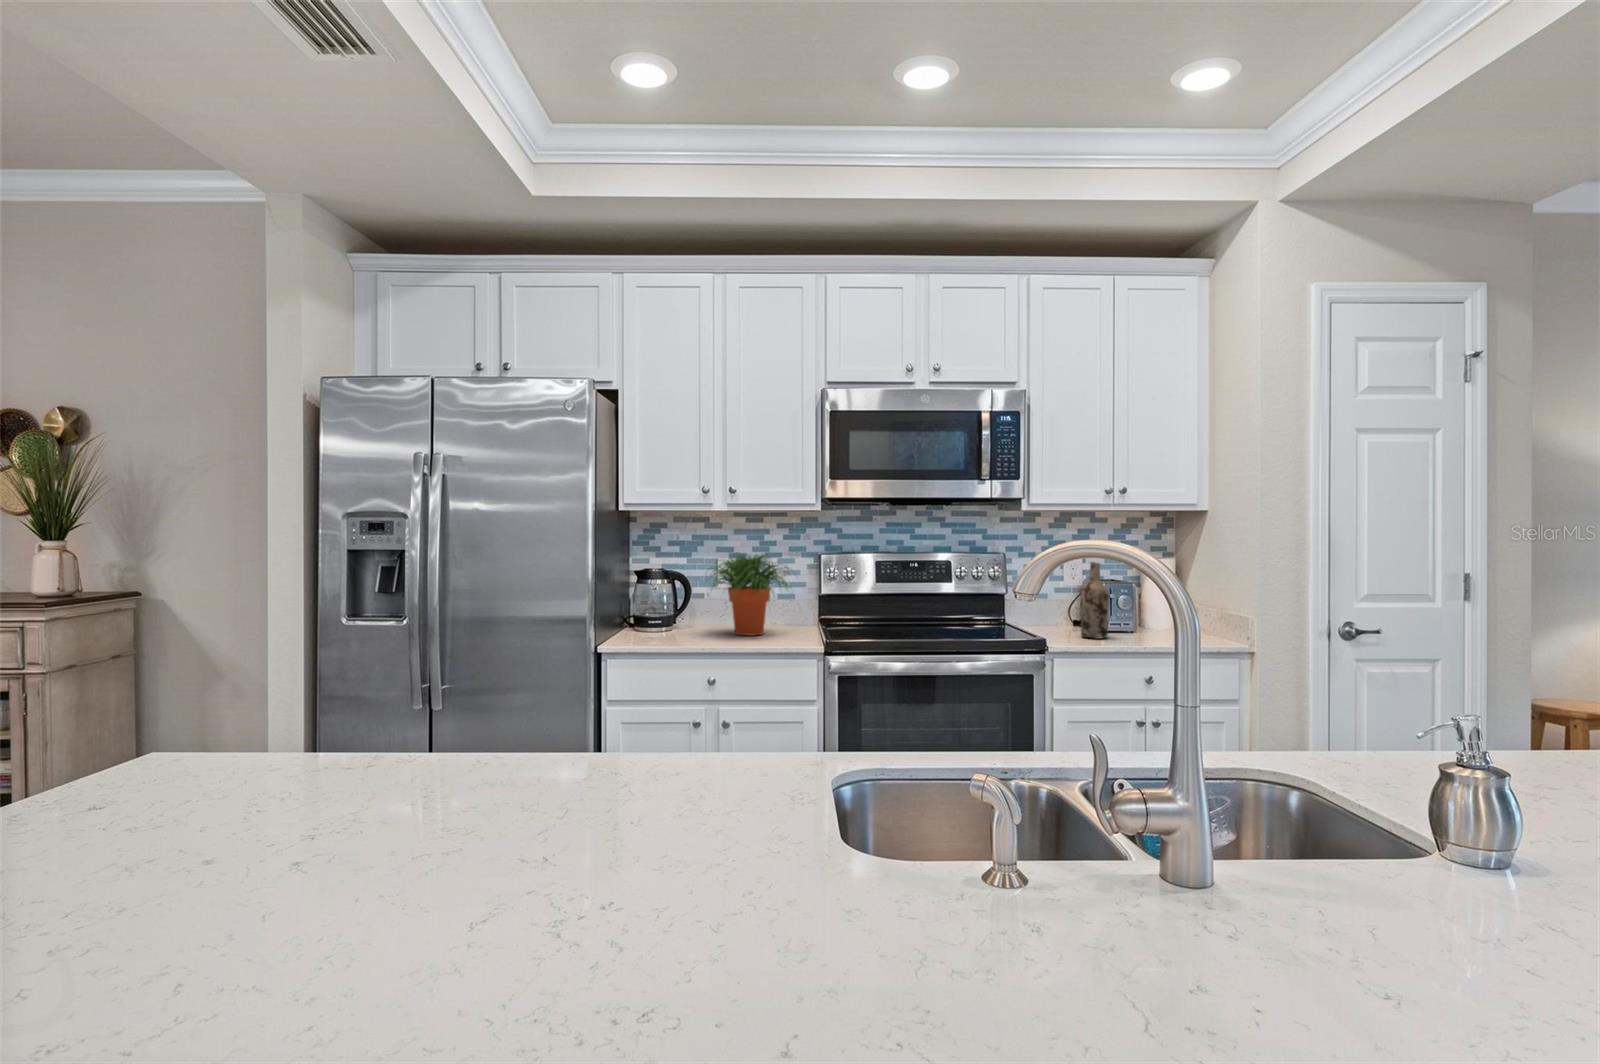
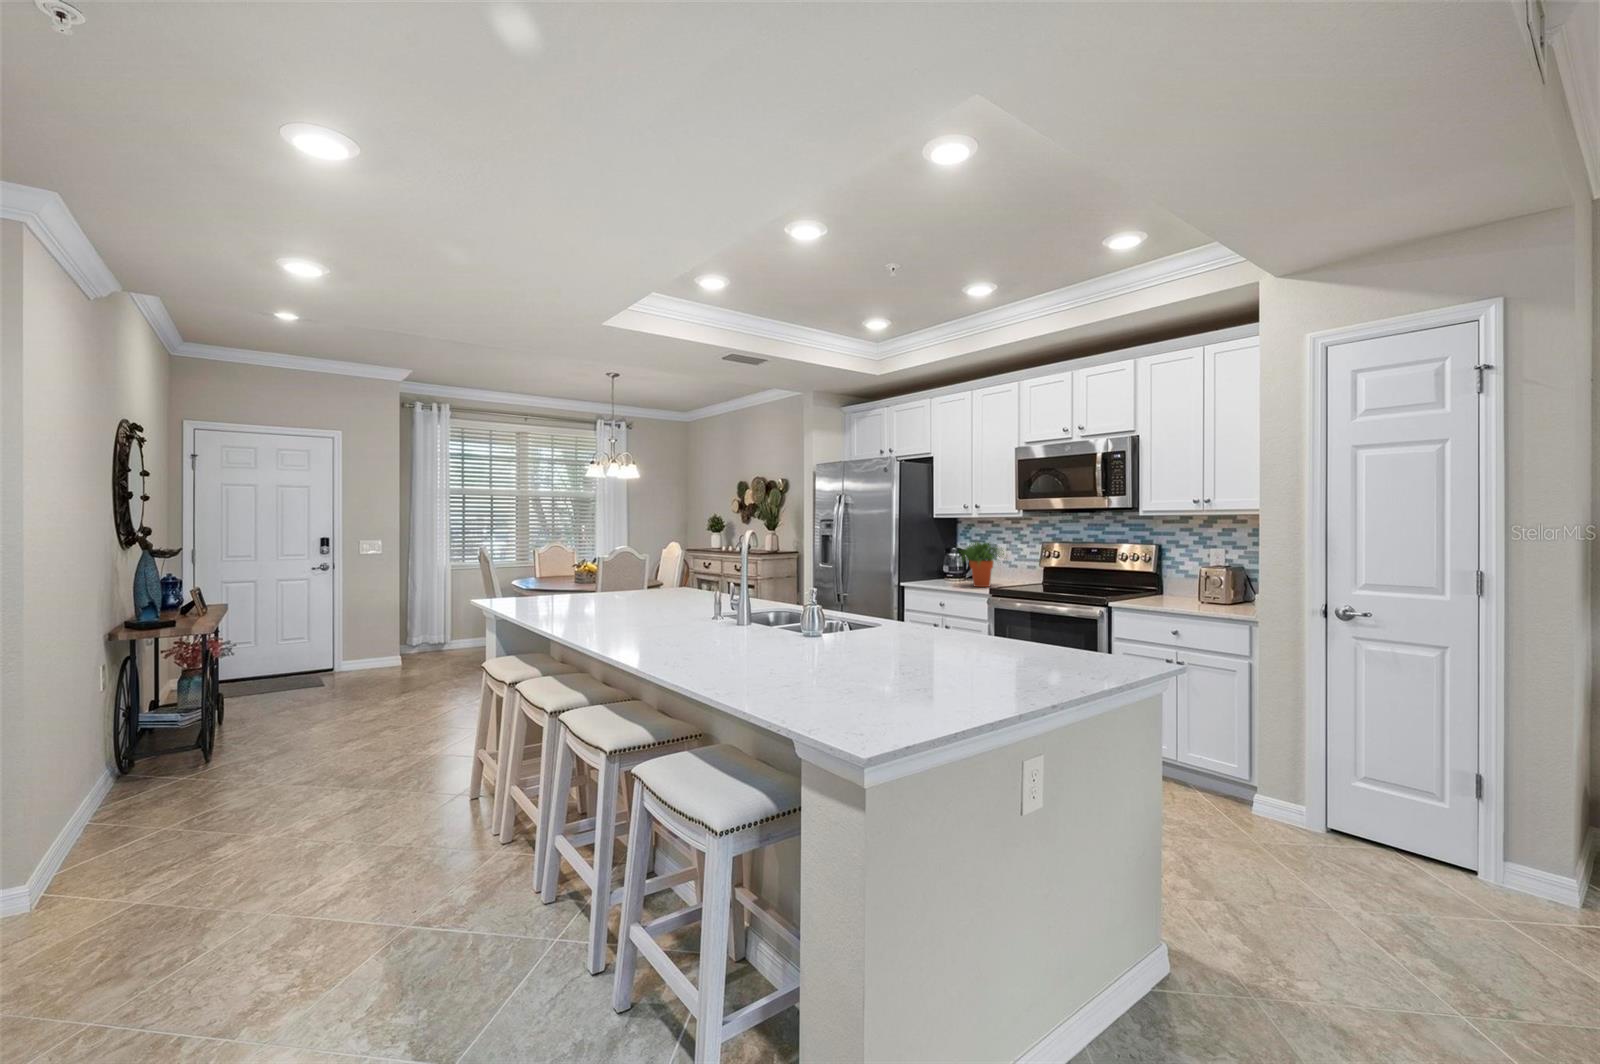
wine bottle: present [1081,562,1109,639] -> none [1157,547,1178,608]

